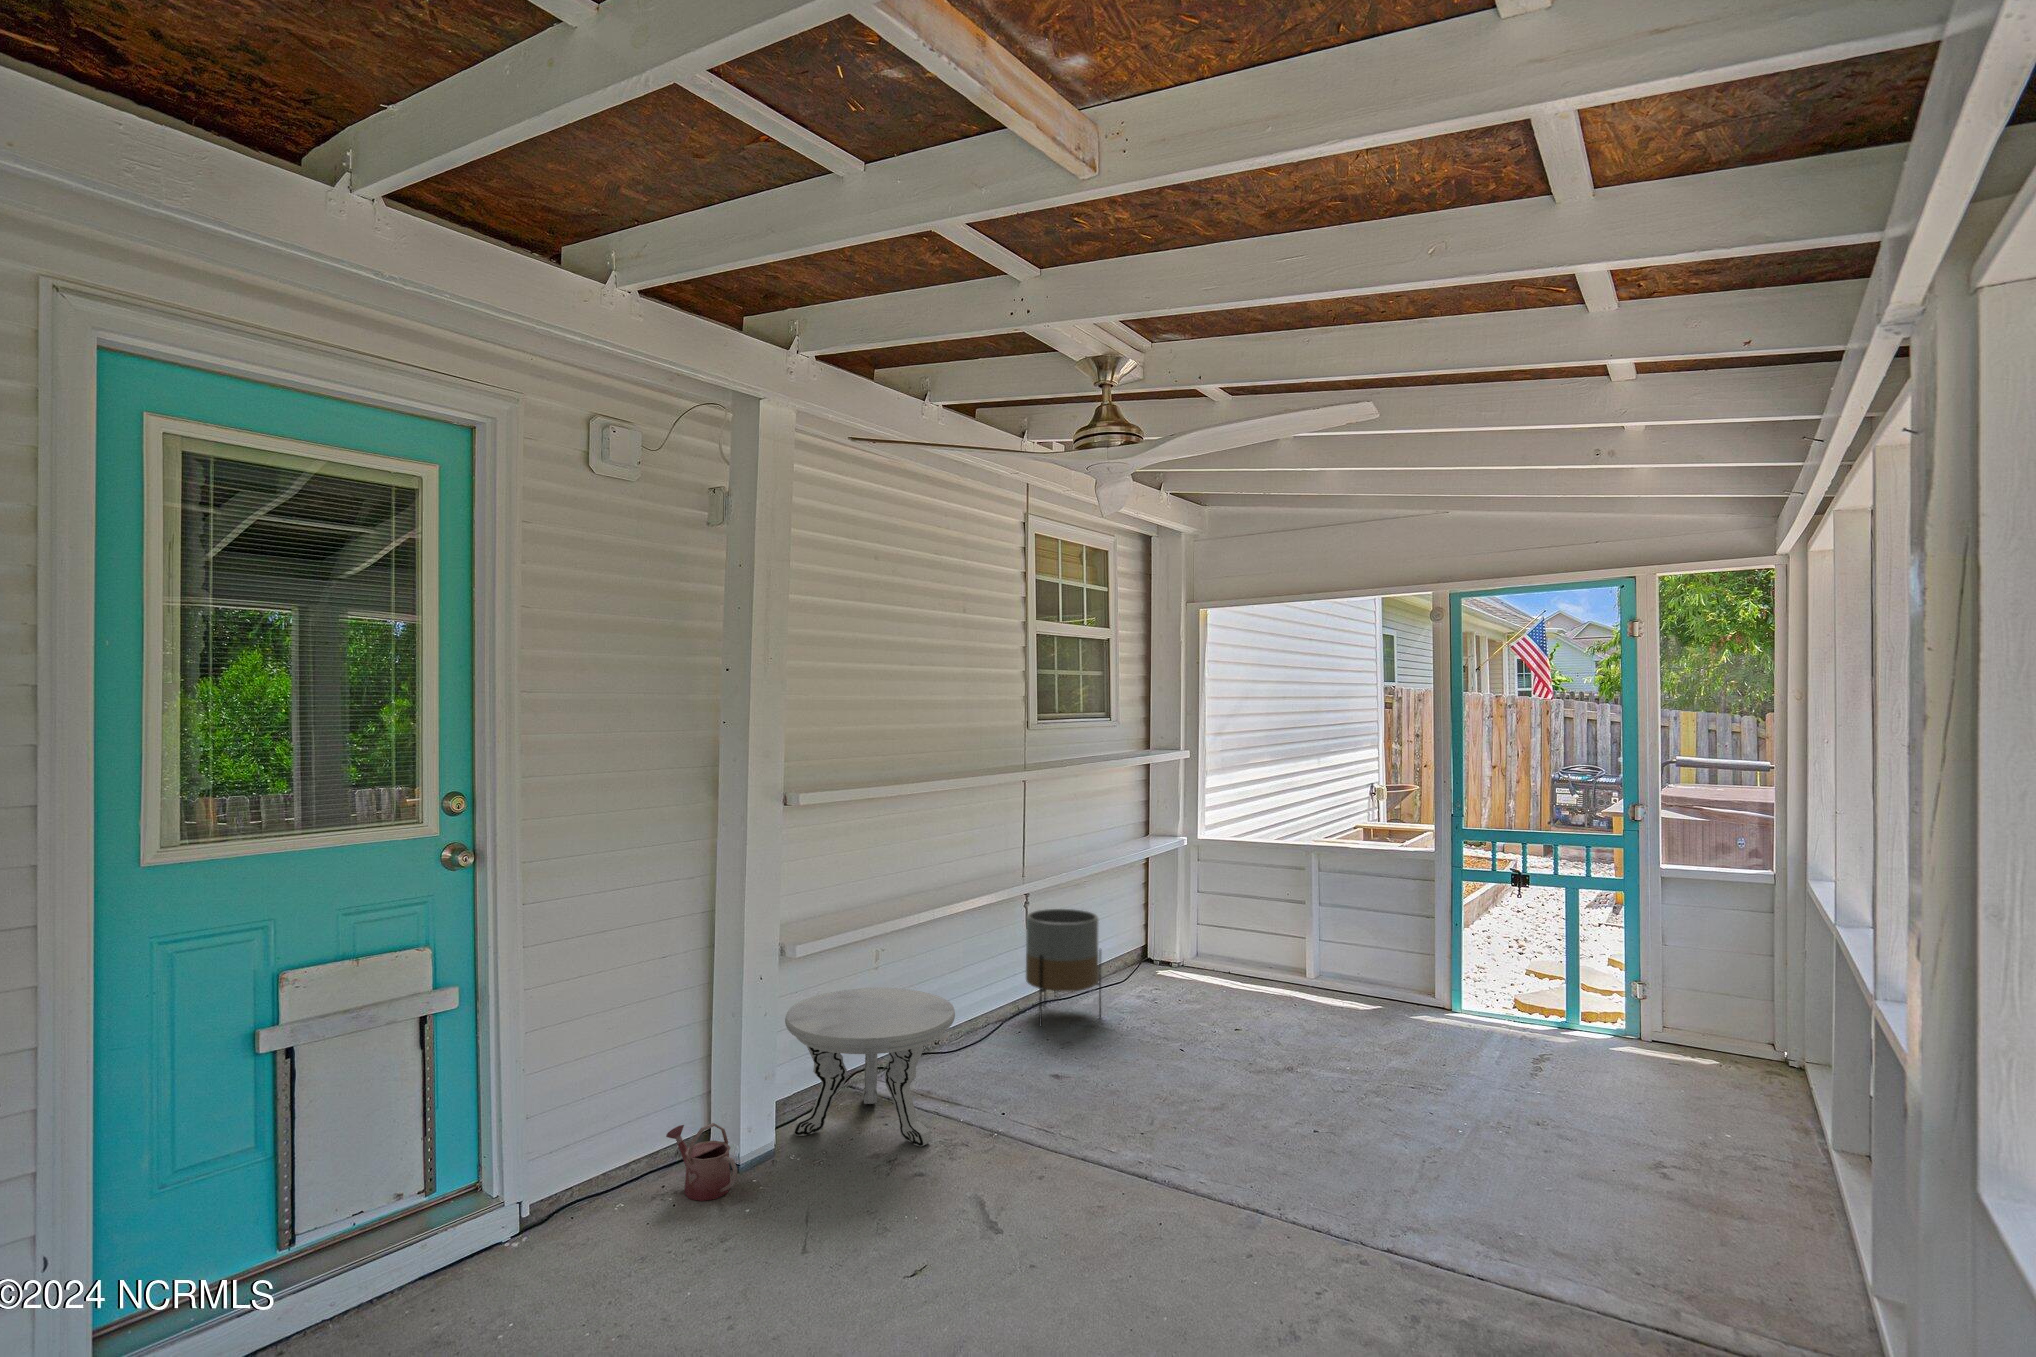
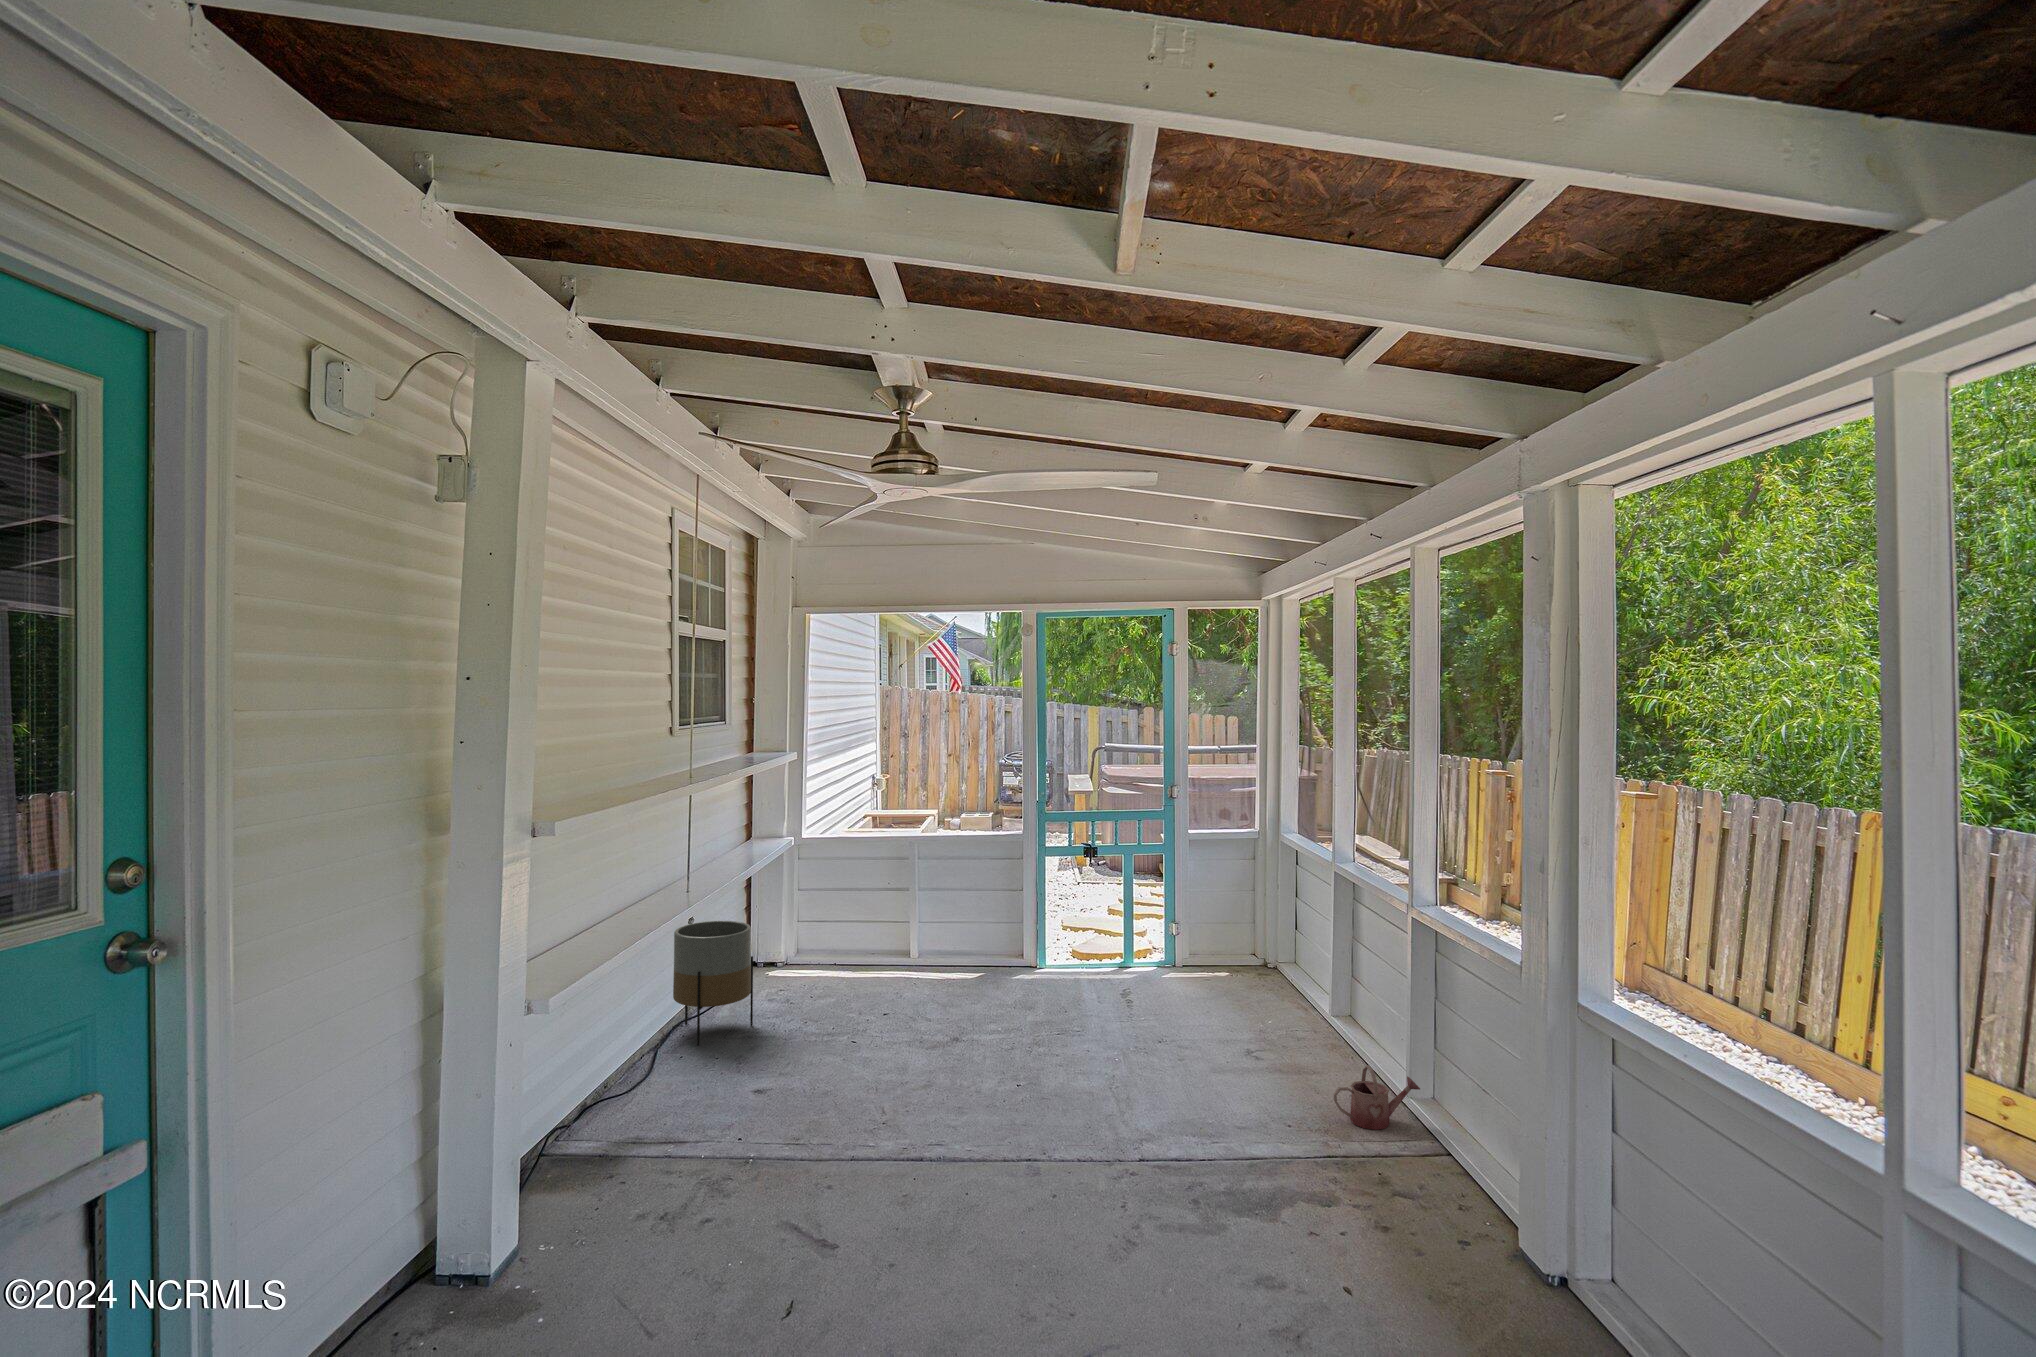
side table: present [785,988,955,1146] -> none [496,1028,699,1220]
watering can: present [666,1123,737,1201] -> present [1334,1065,1420,1130]

